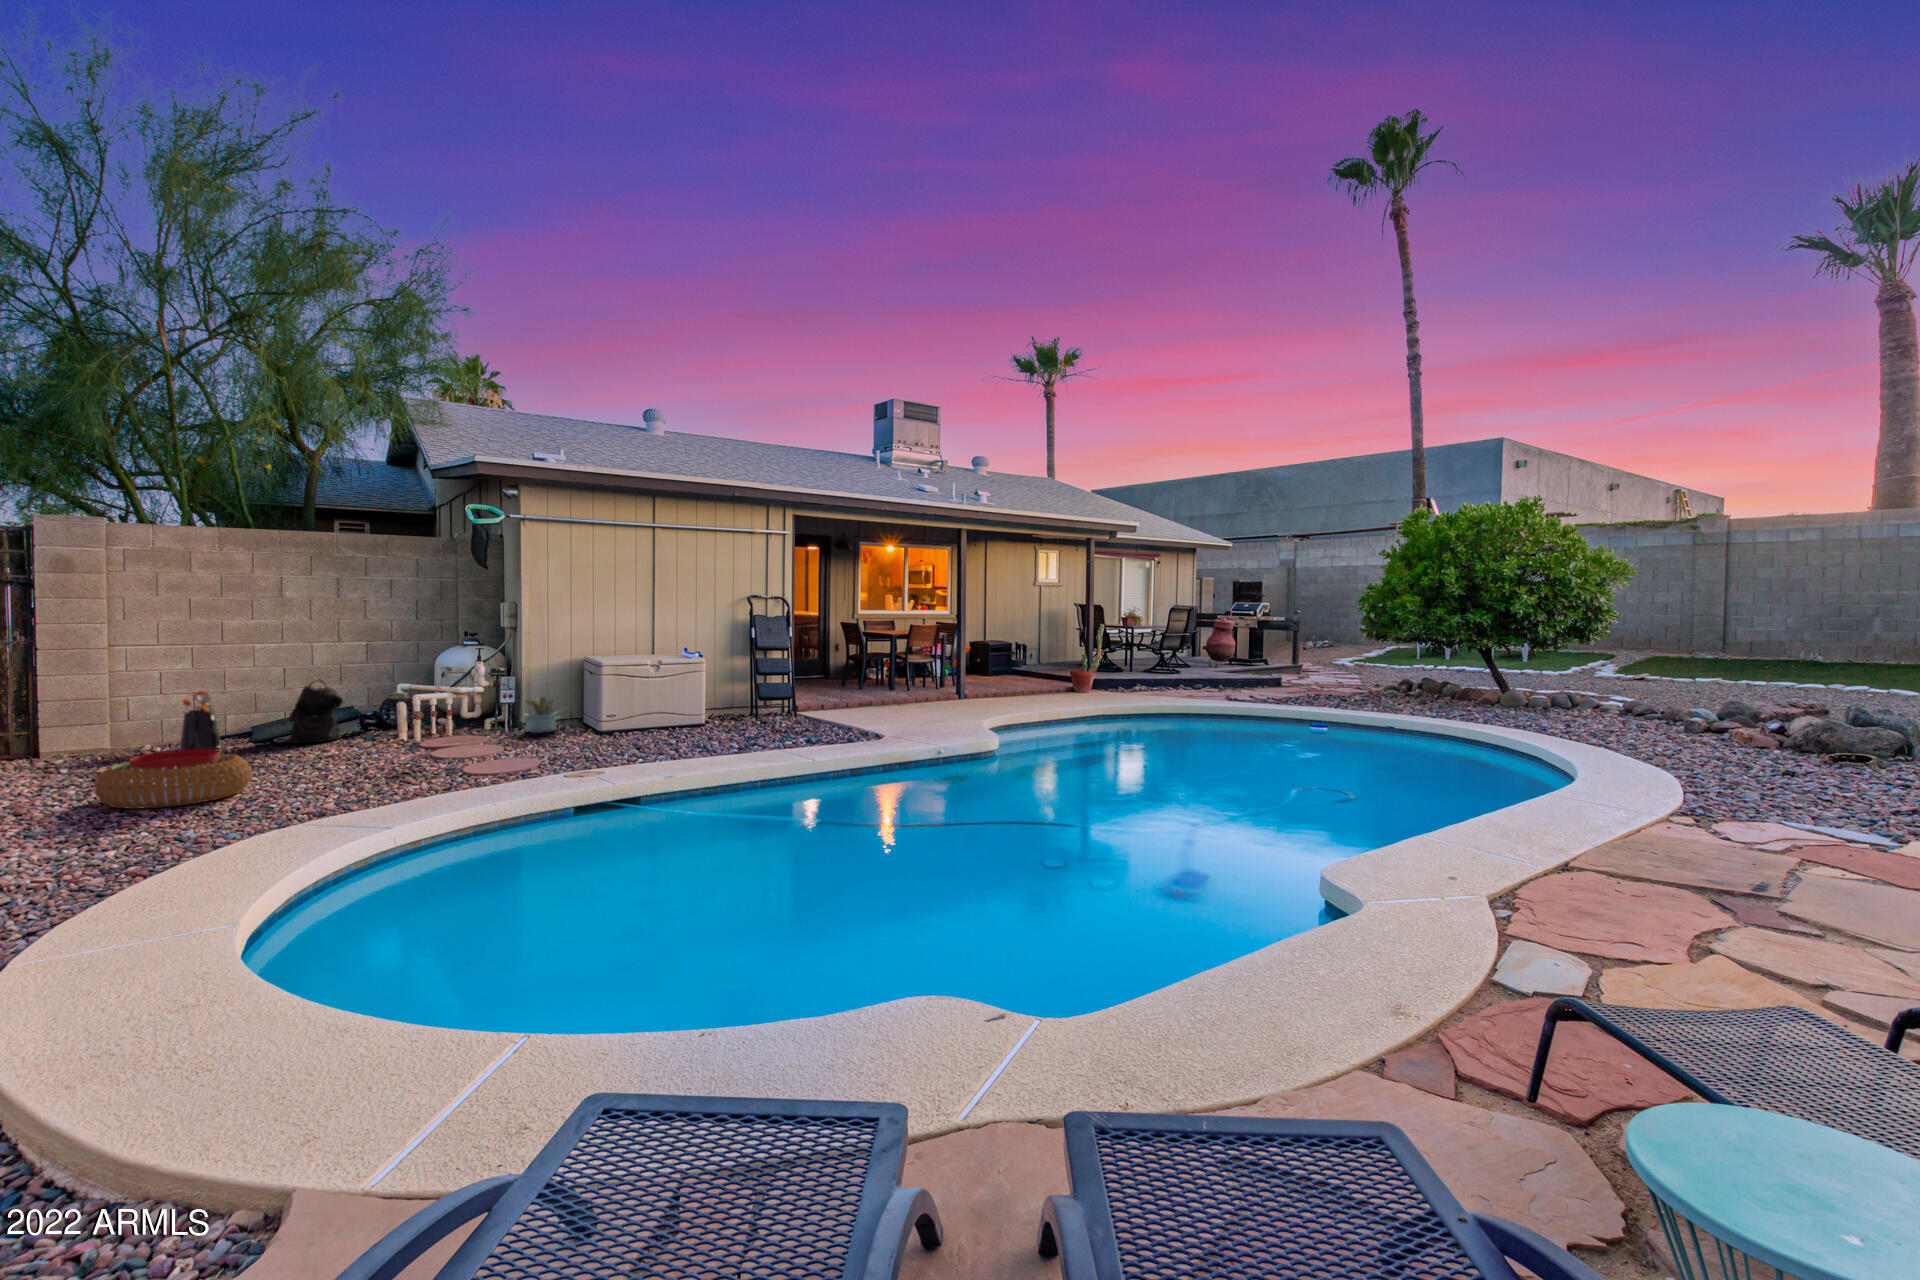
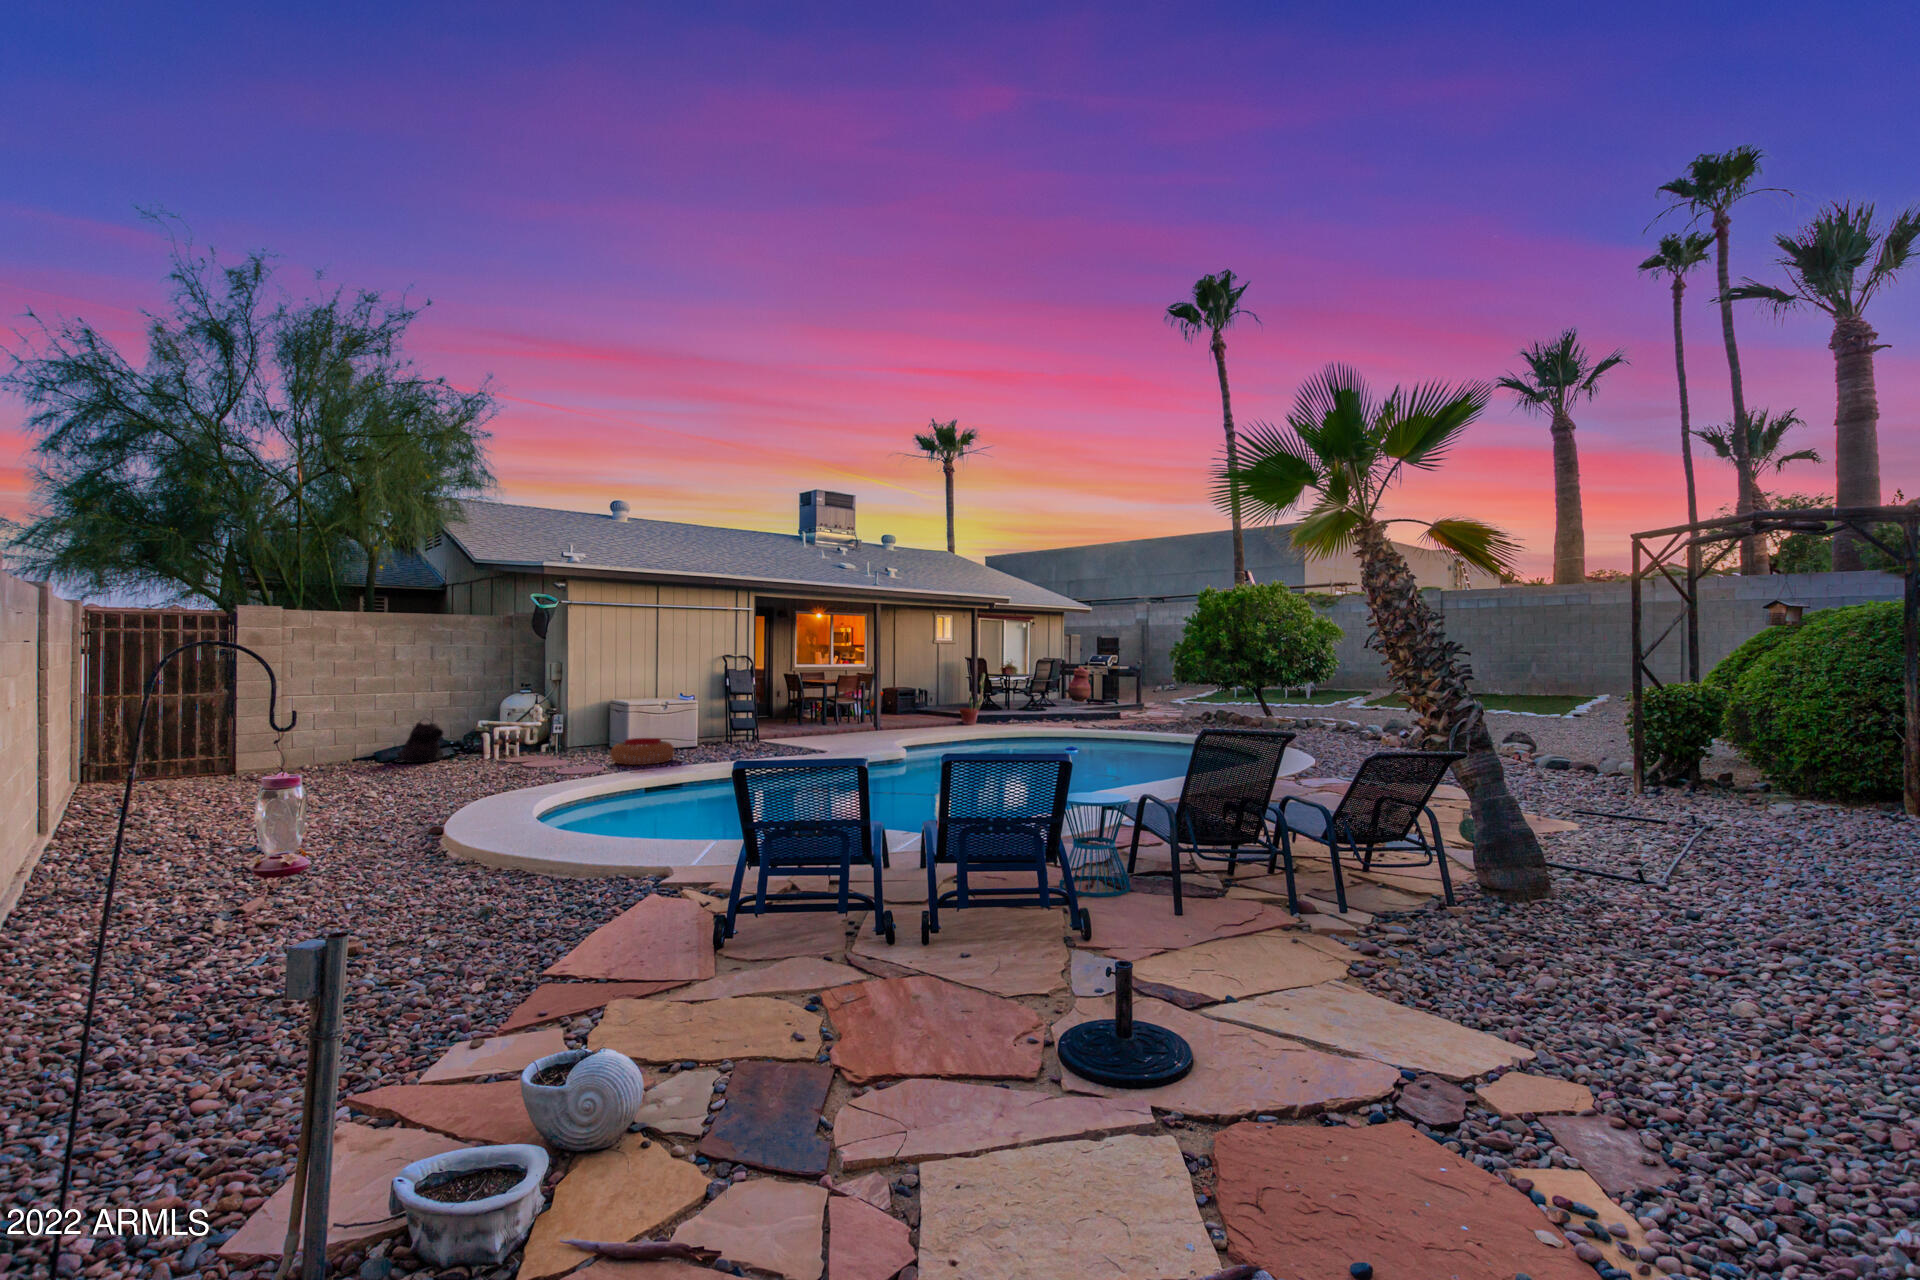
watering can: present [178,691,222,750] -> none [334,725,363,768]
decorative plant: present [522,697,563,733] -> none [568,729,598,754]
pouf: present [94,749,252,809] -> present [611,738,674,765]

